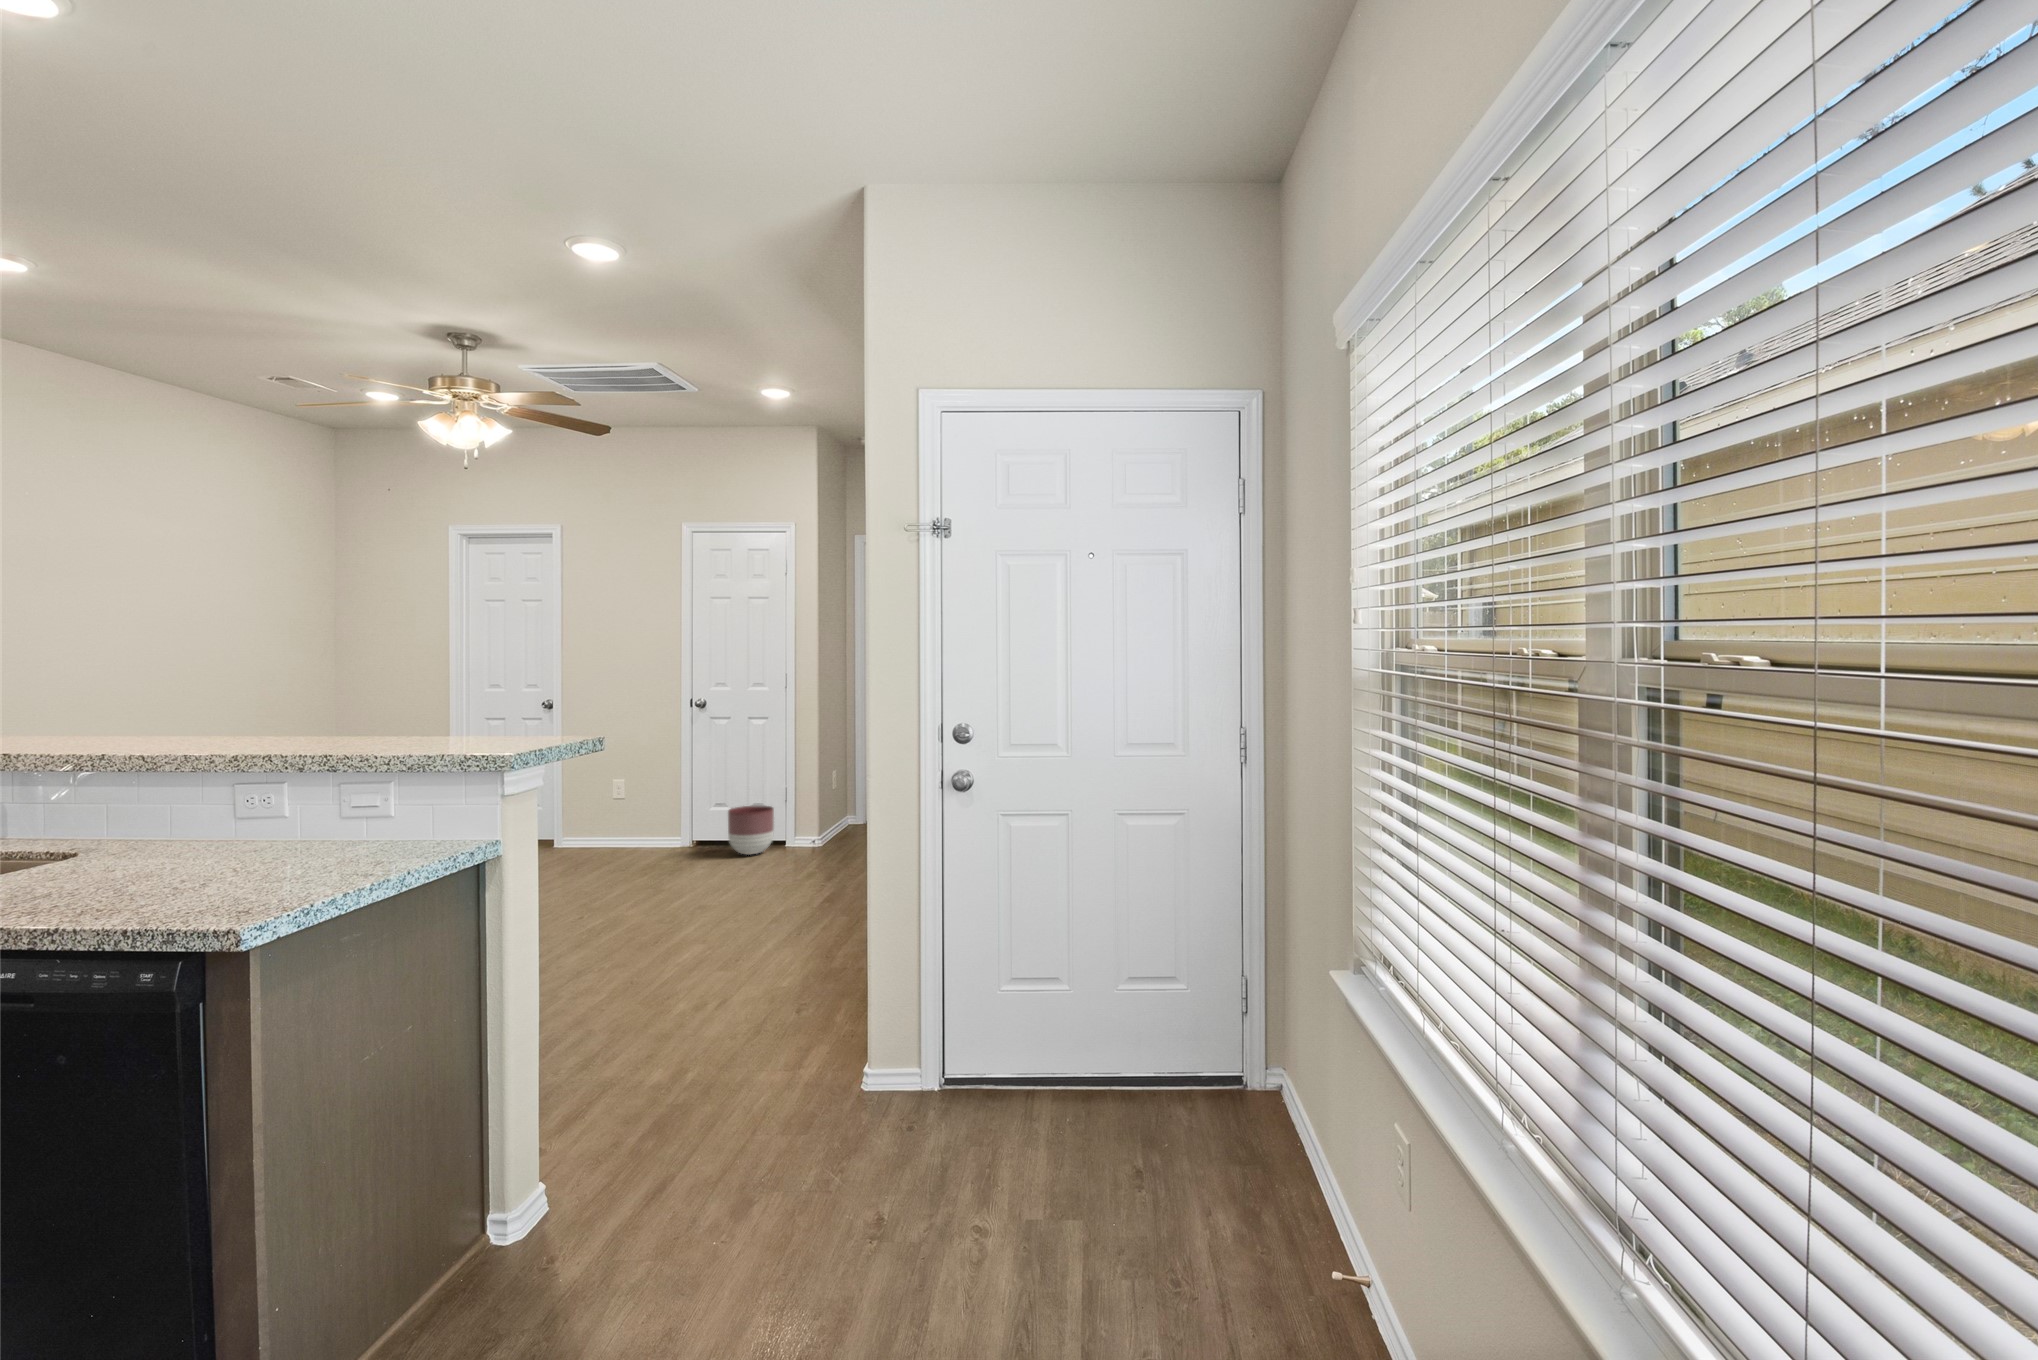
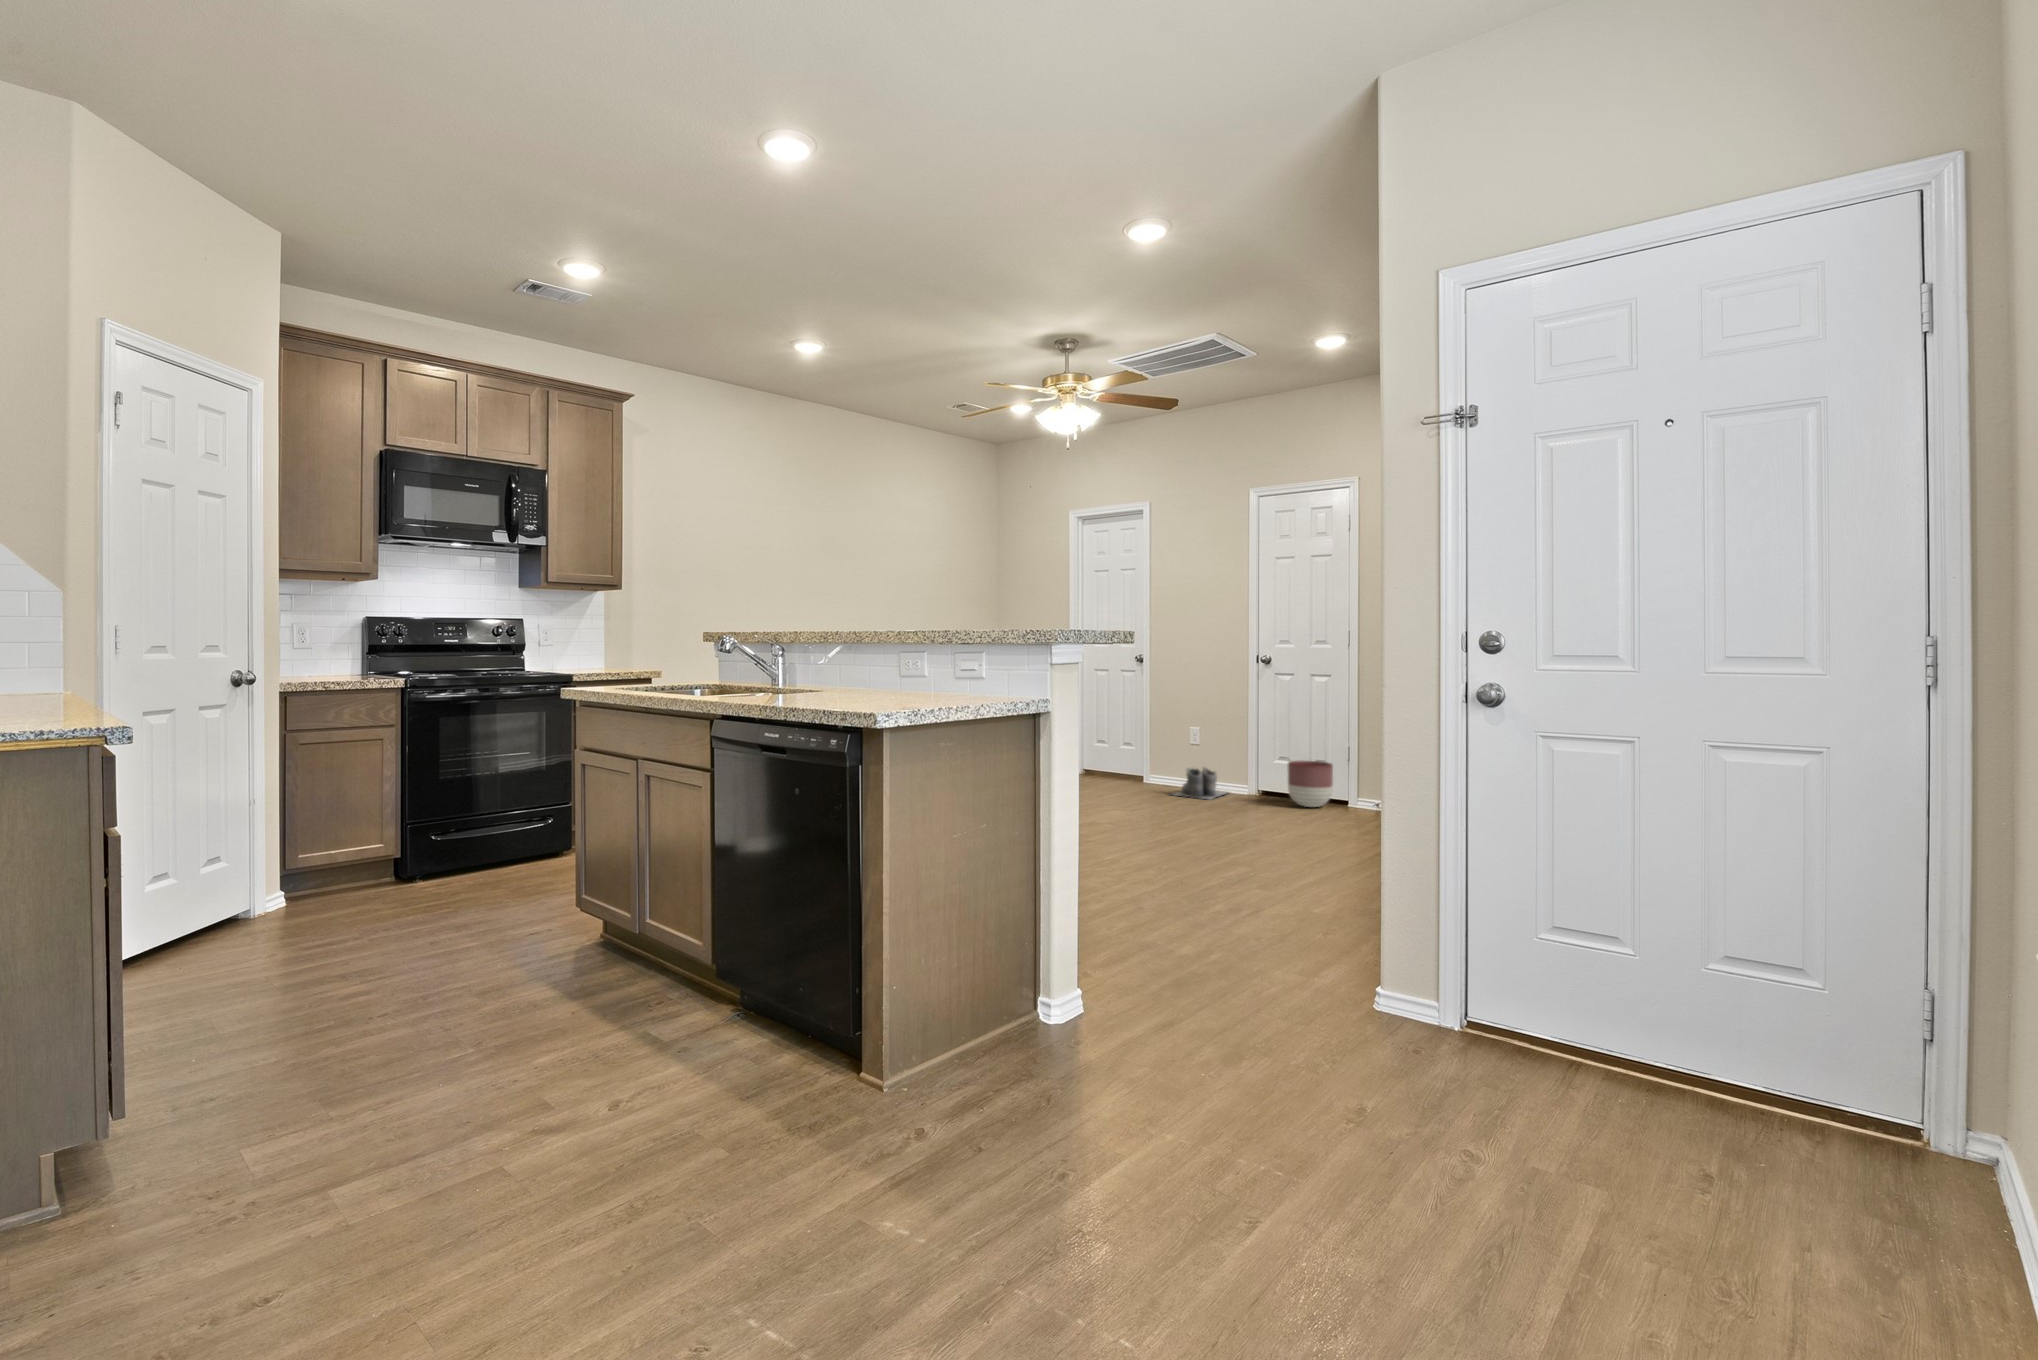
boots: none [591,824,665,862] -> present [1173,767,1227,799]

